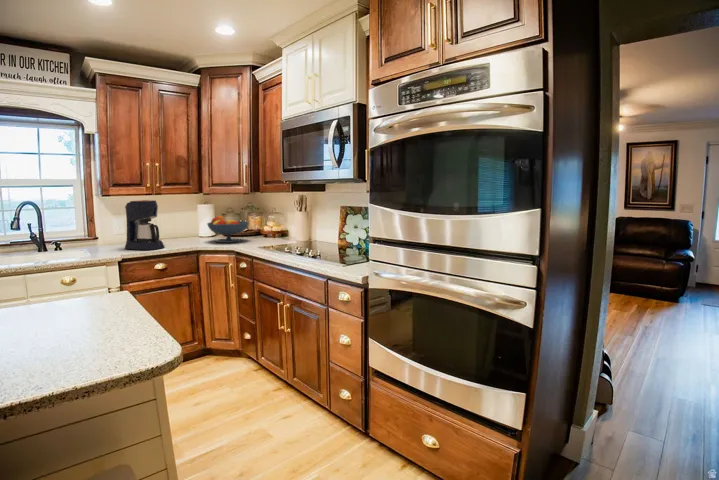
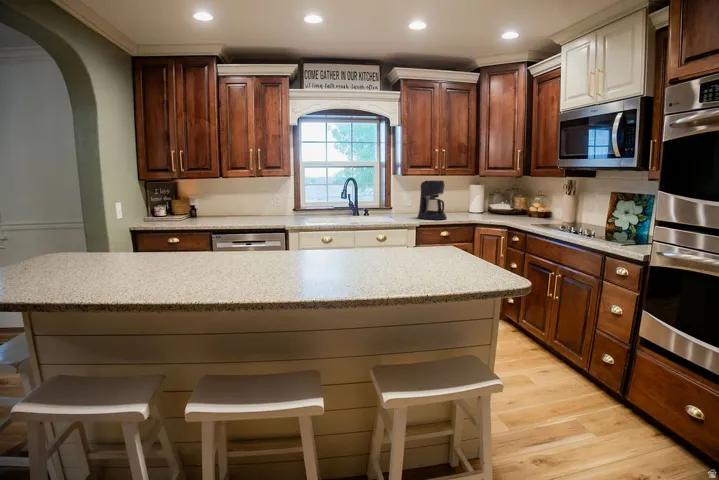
fruit bowl: present [207,216,249,243] -> none [480,195,517,219]

